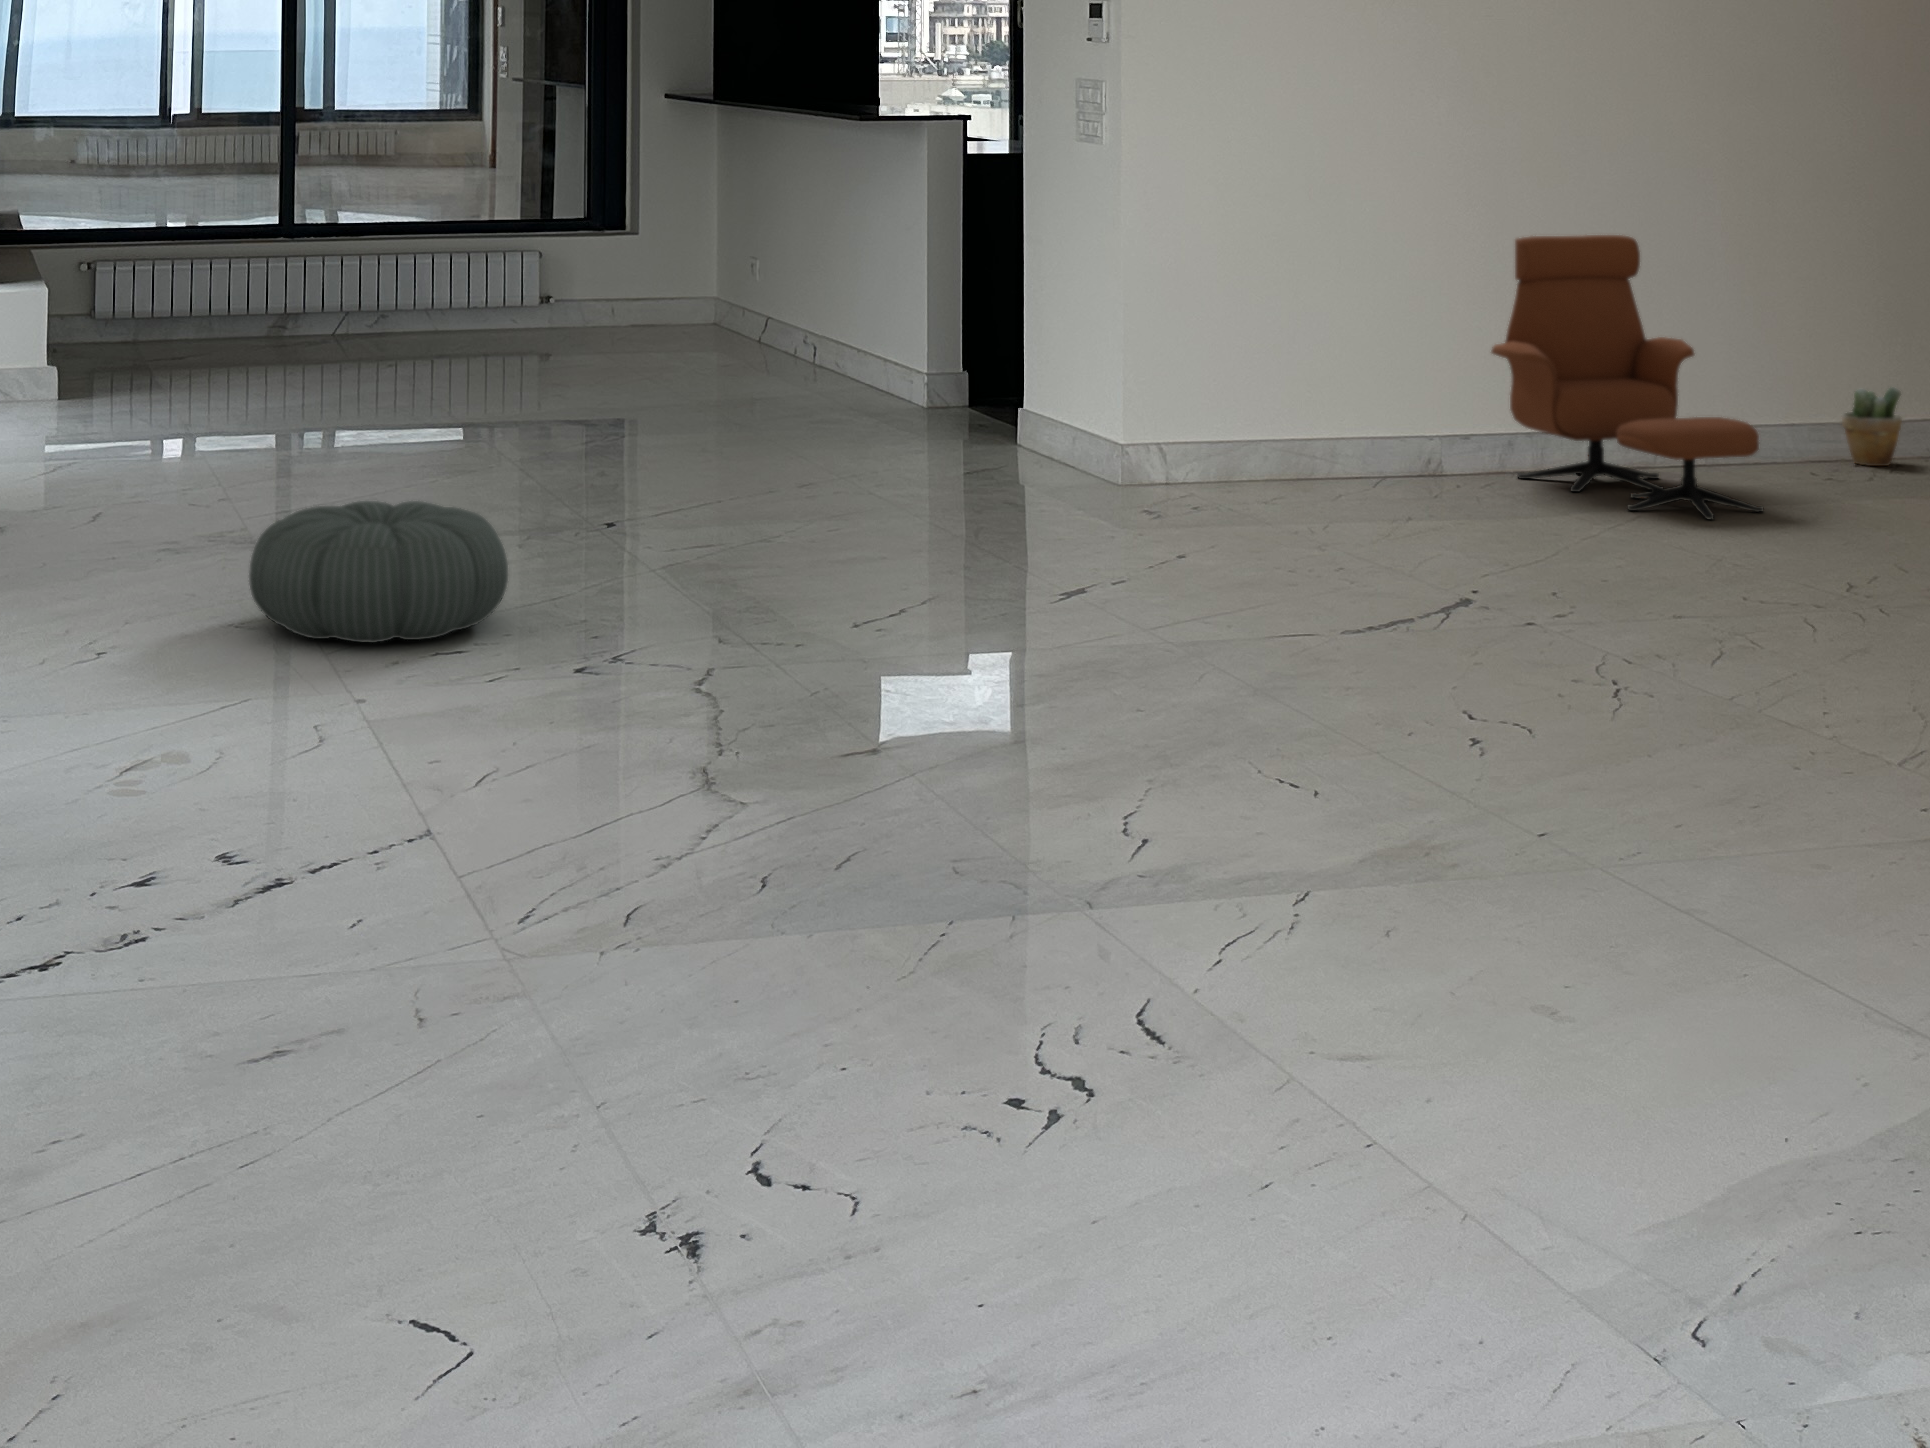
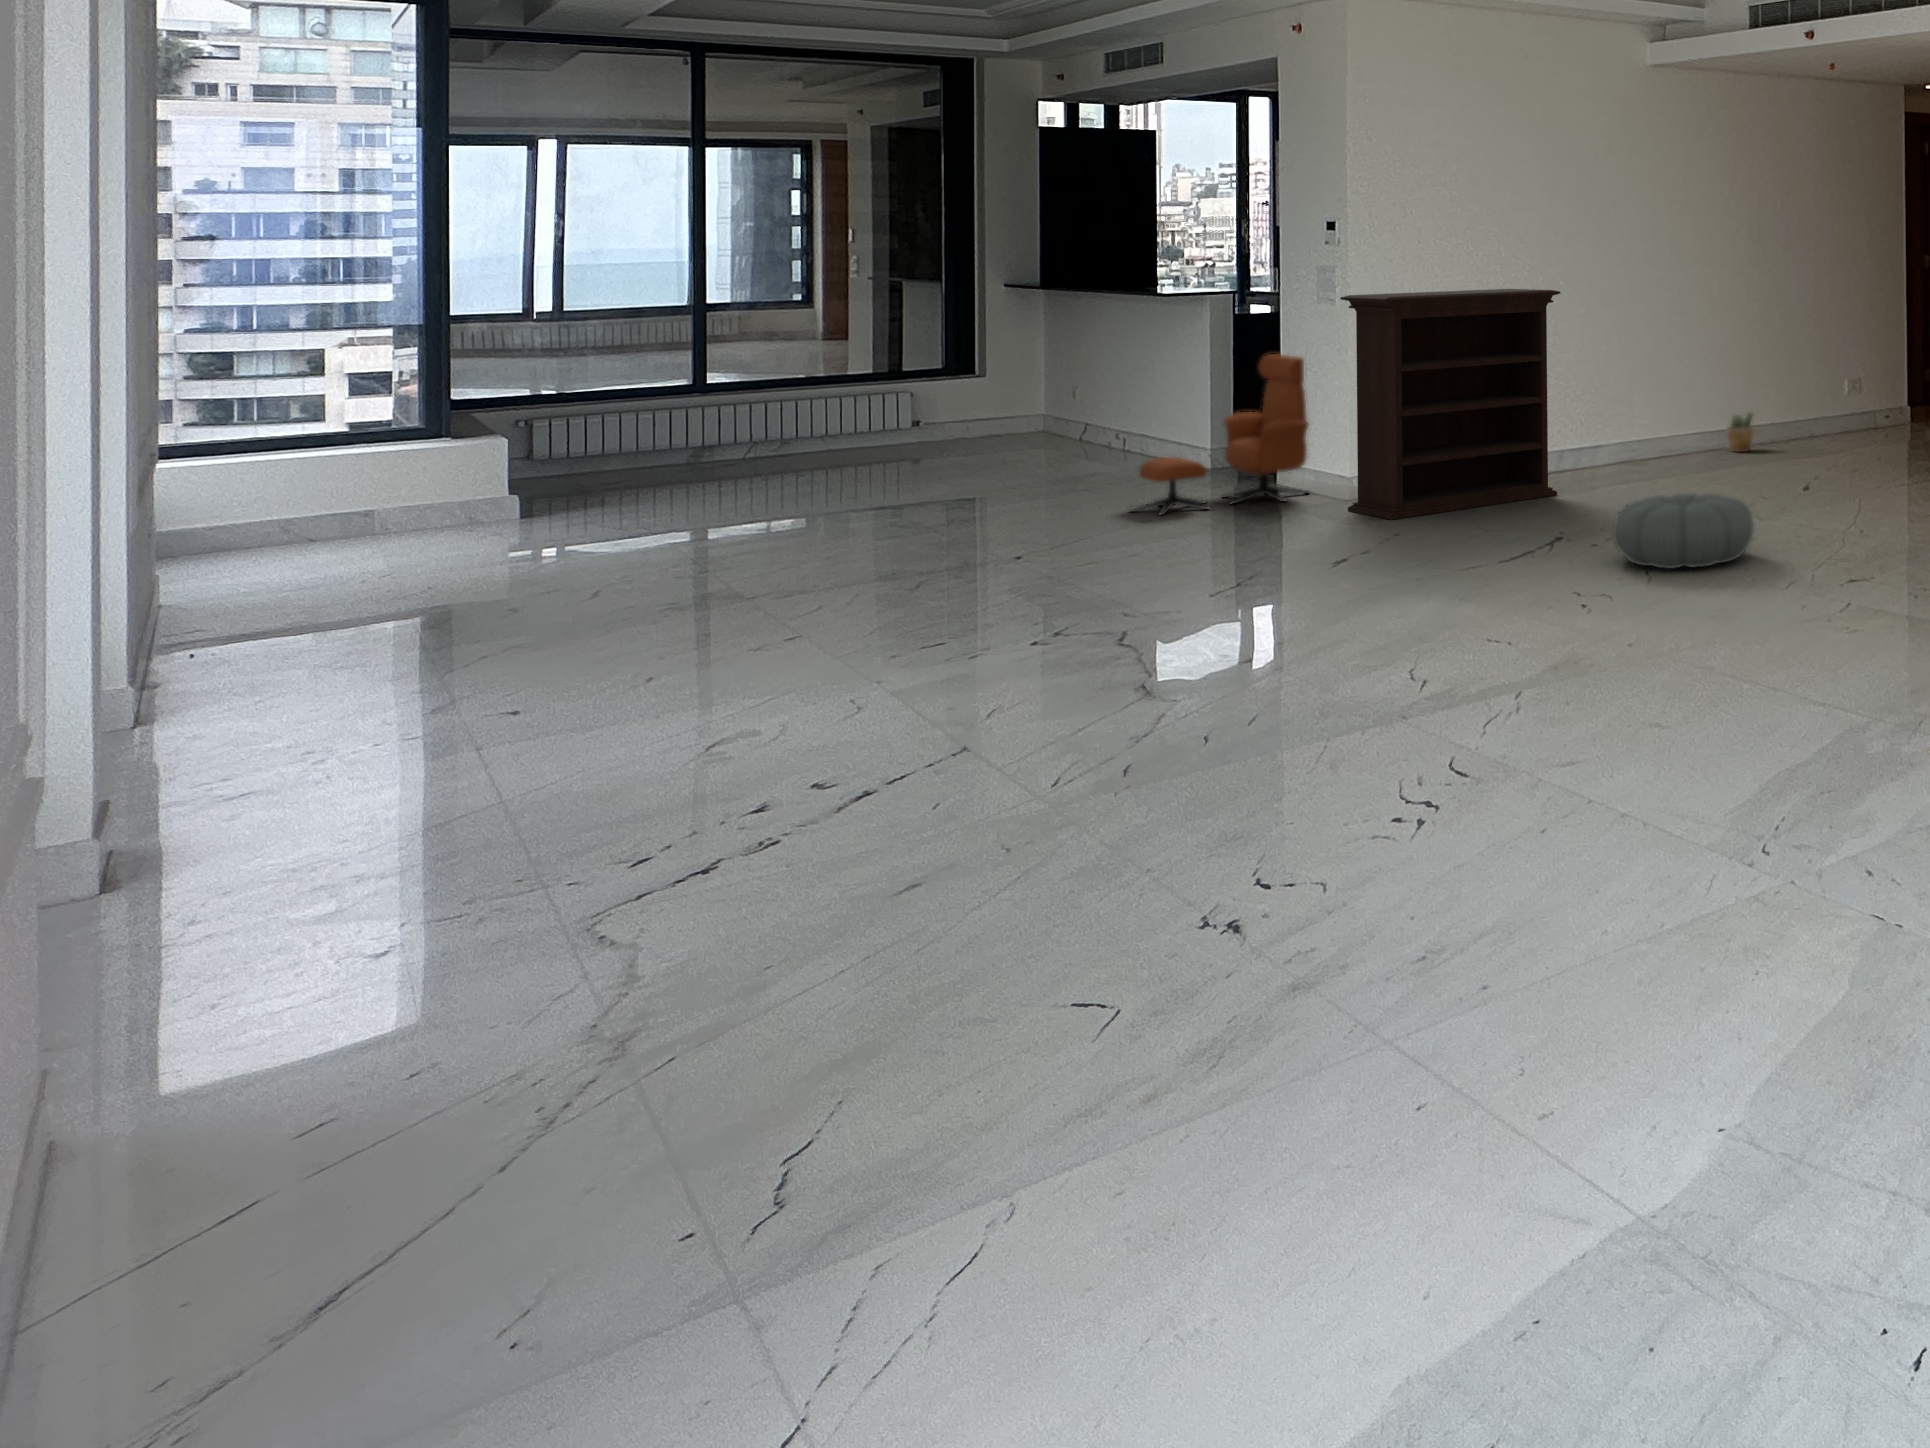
bookshelf: none [1106,130,1497,535] -> present [1340,289,1561,520]
lounge chair: present [1491,235,1764,520] -> present [1130,354,1309,515]
pouf: present [249,501,508,643] -> present [1613,493,1753,569]

